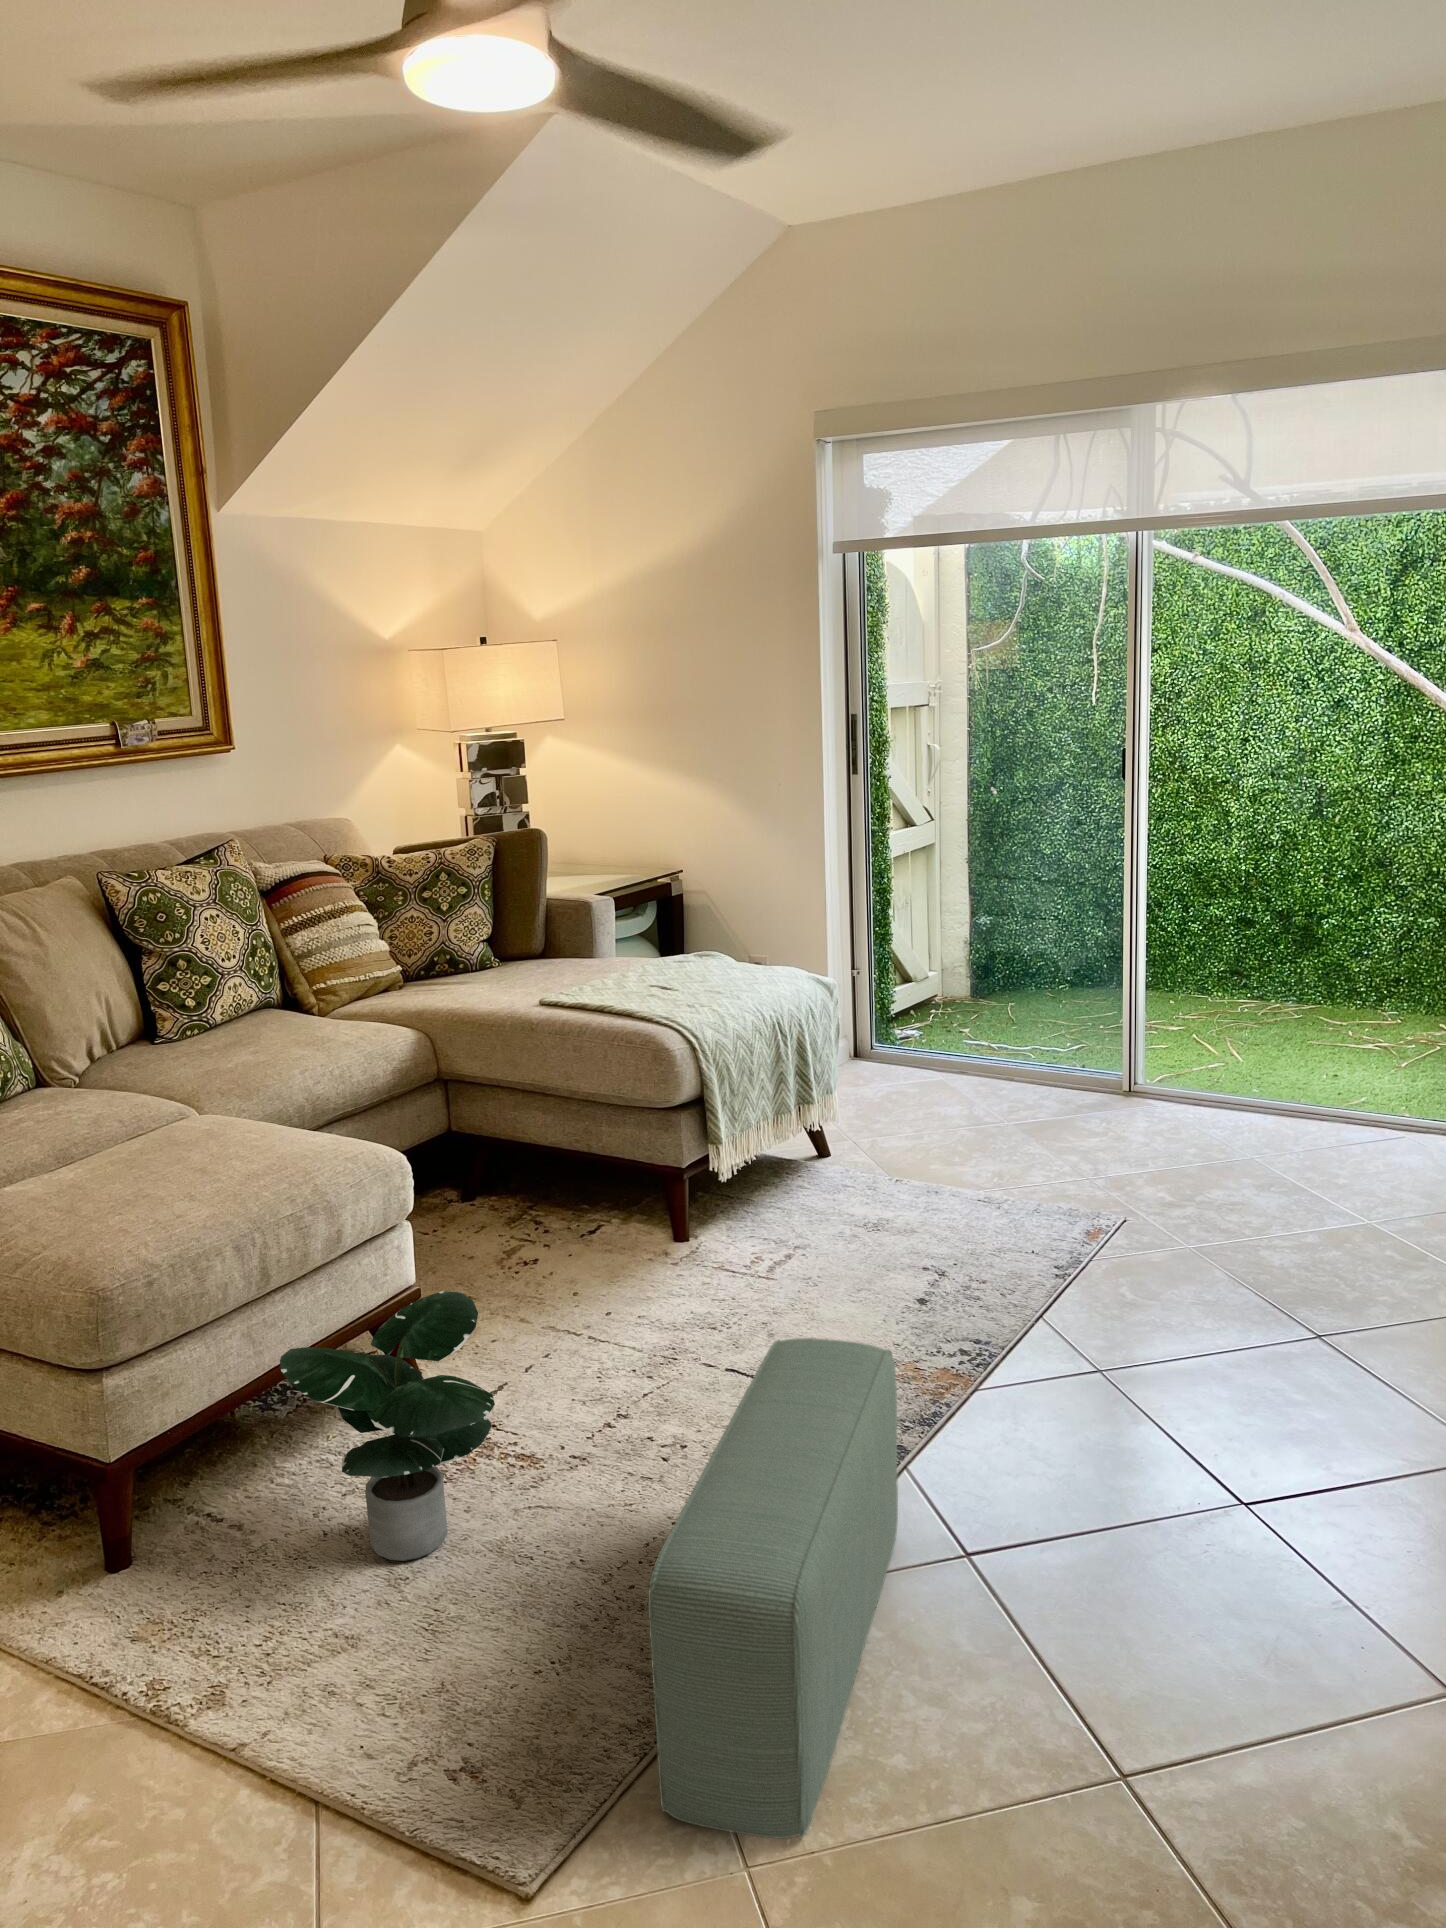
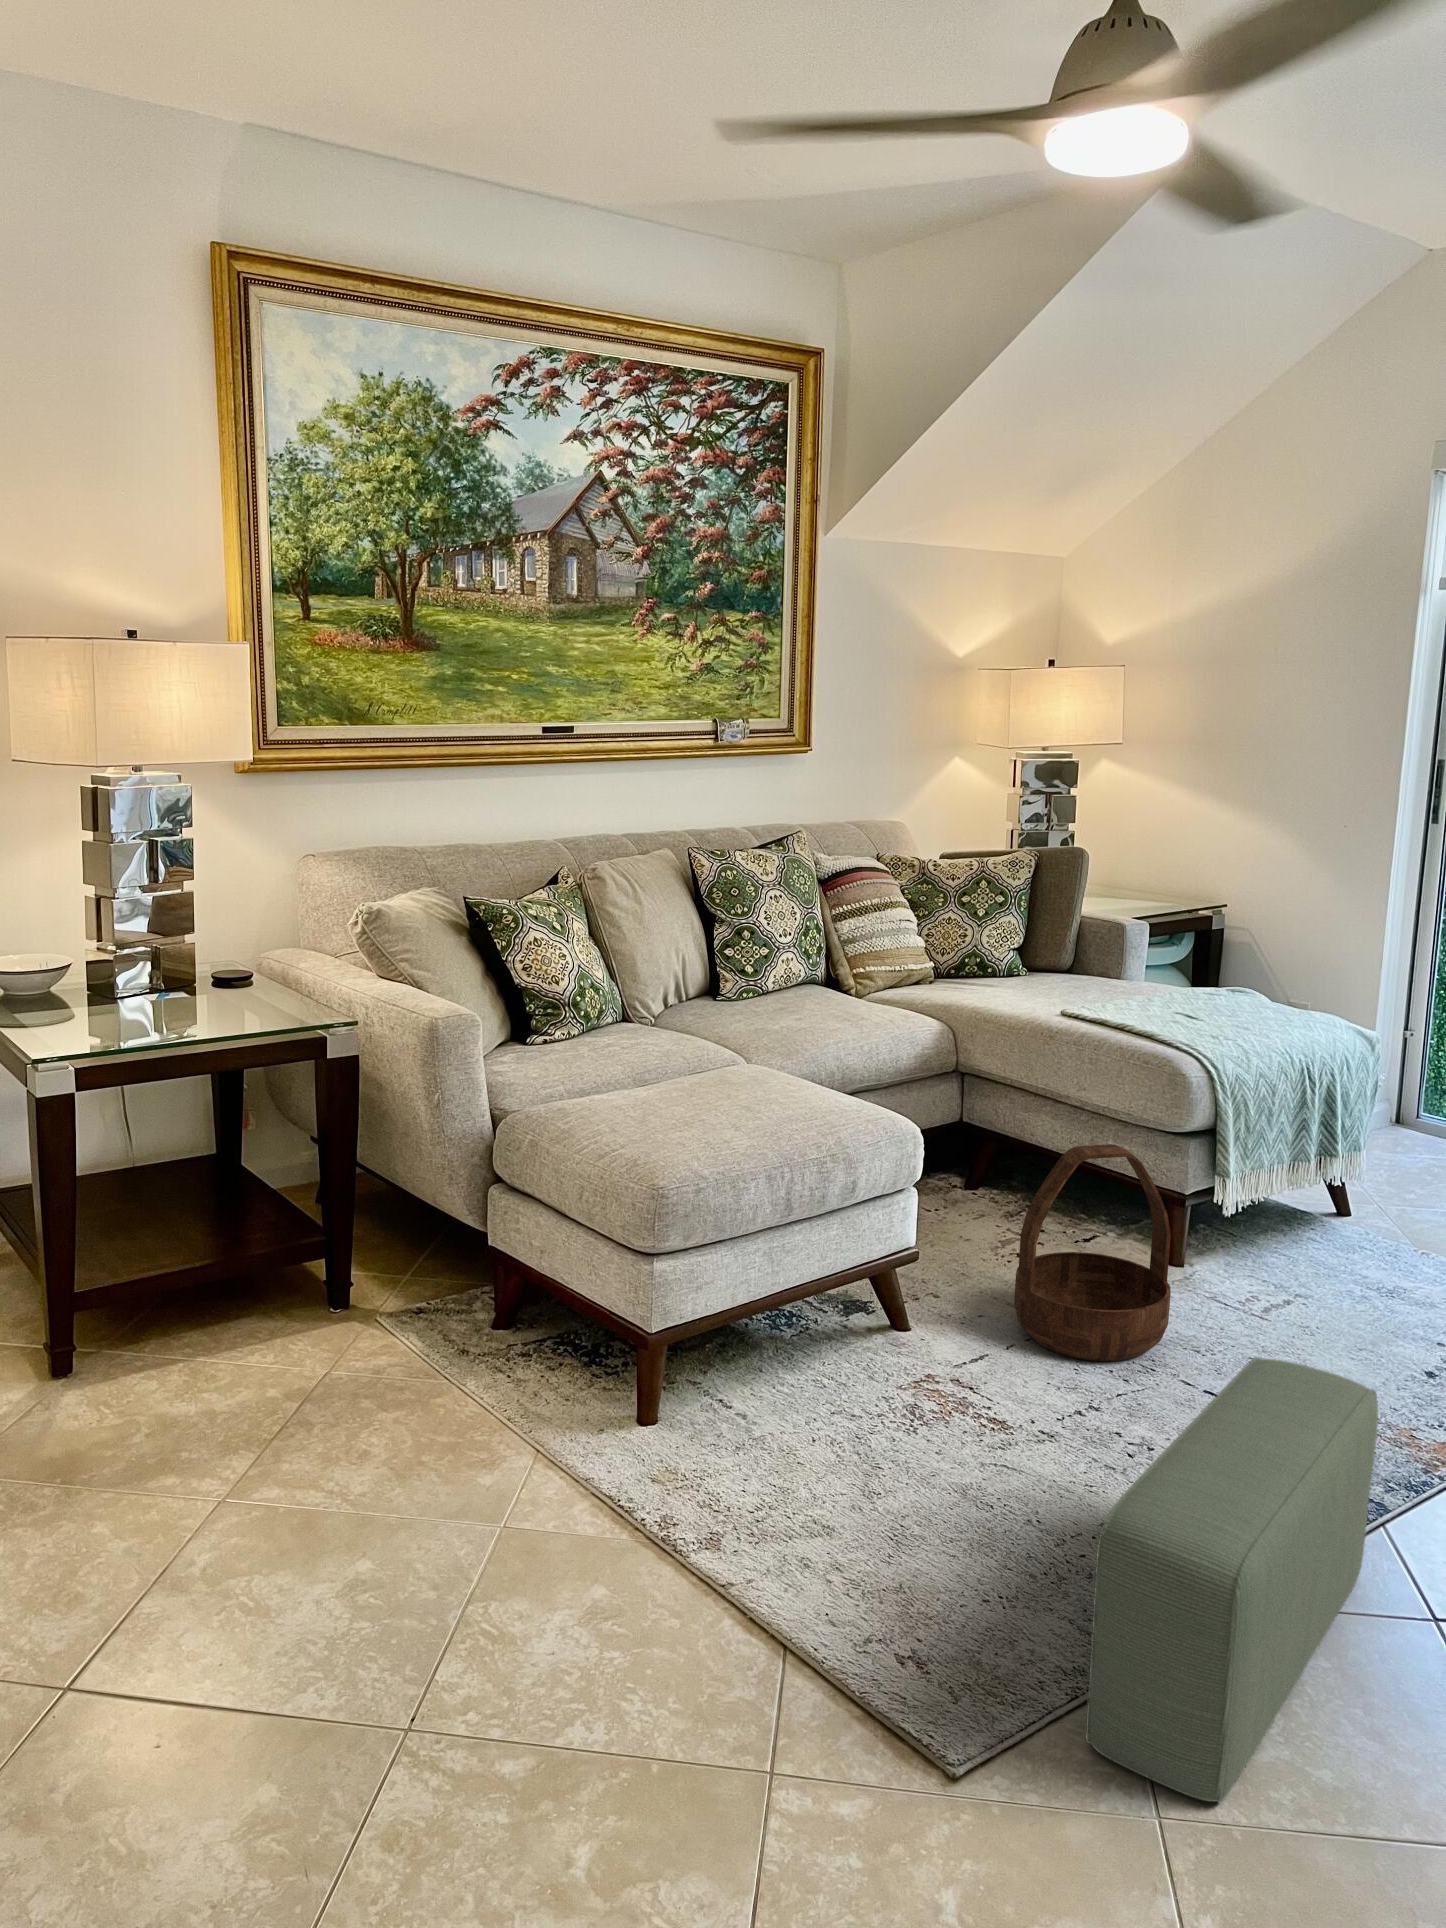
basket: none [524,1135,682,1363] -> present [1014,1144,1171,1361]
potted plant: present [279,1291,495,1561] -> none [796,1251,978,1482]

